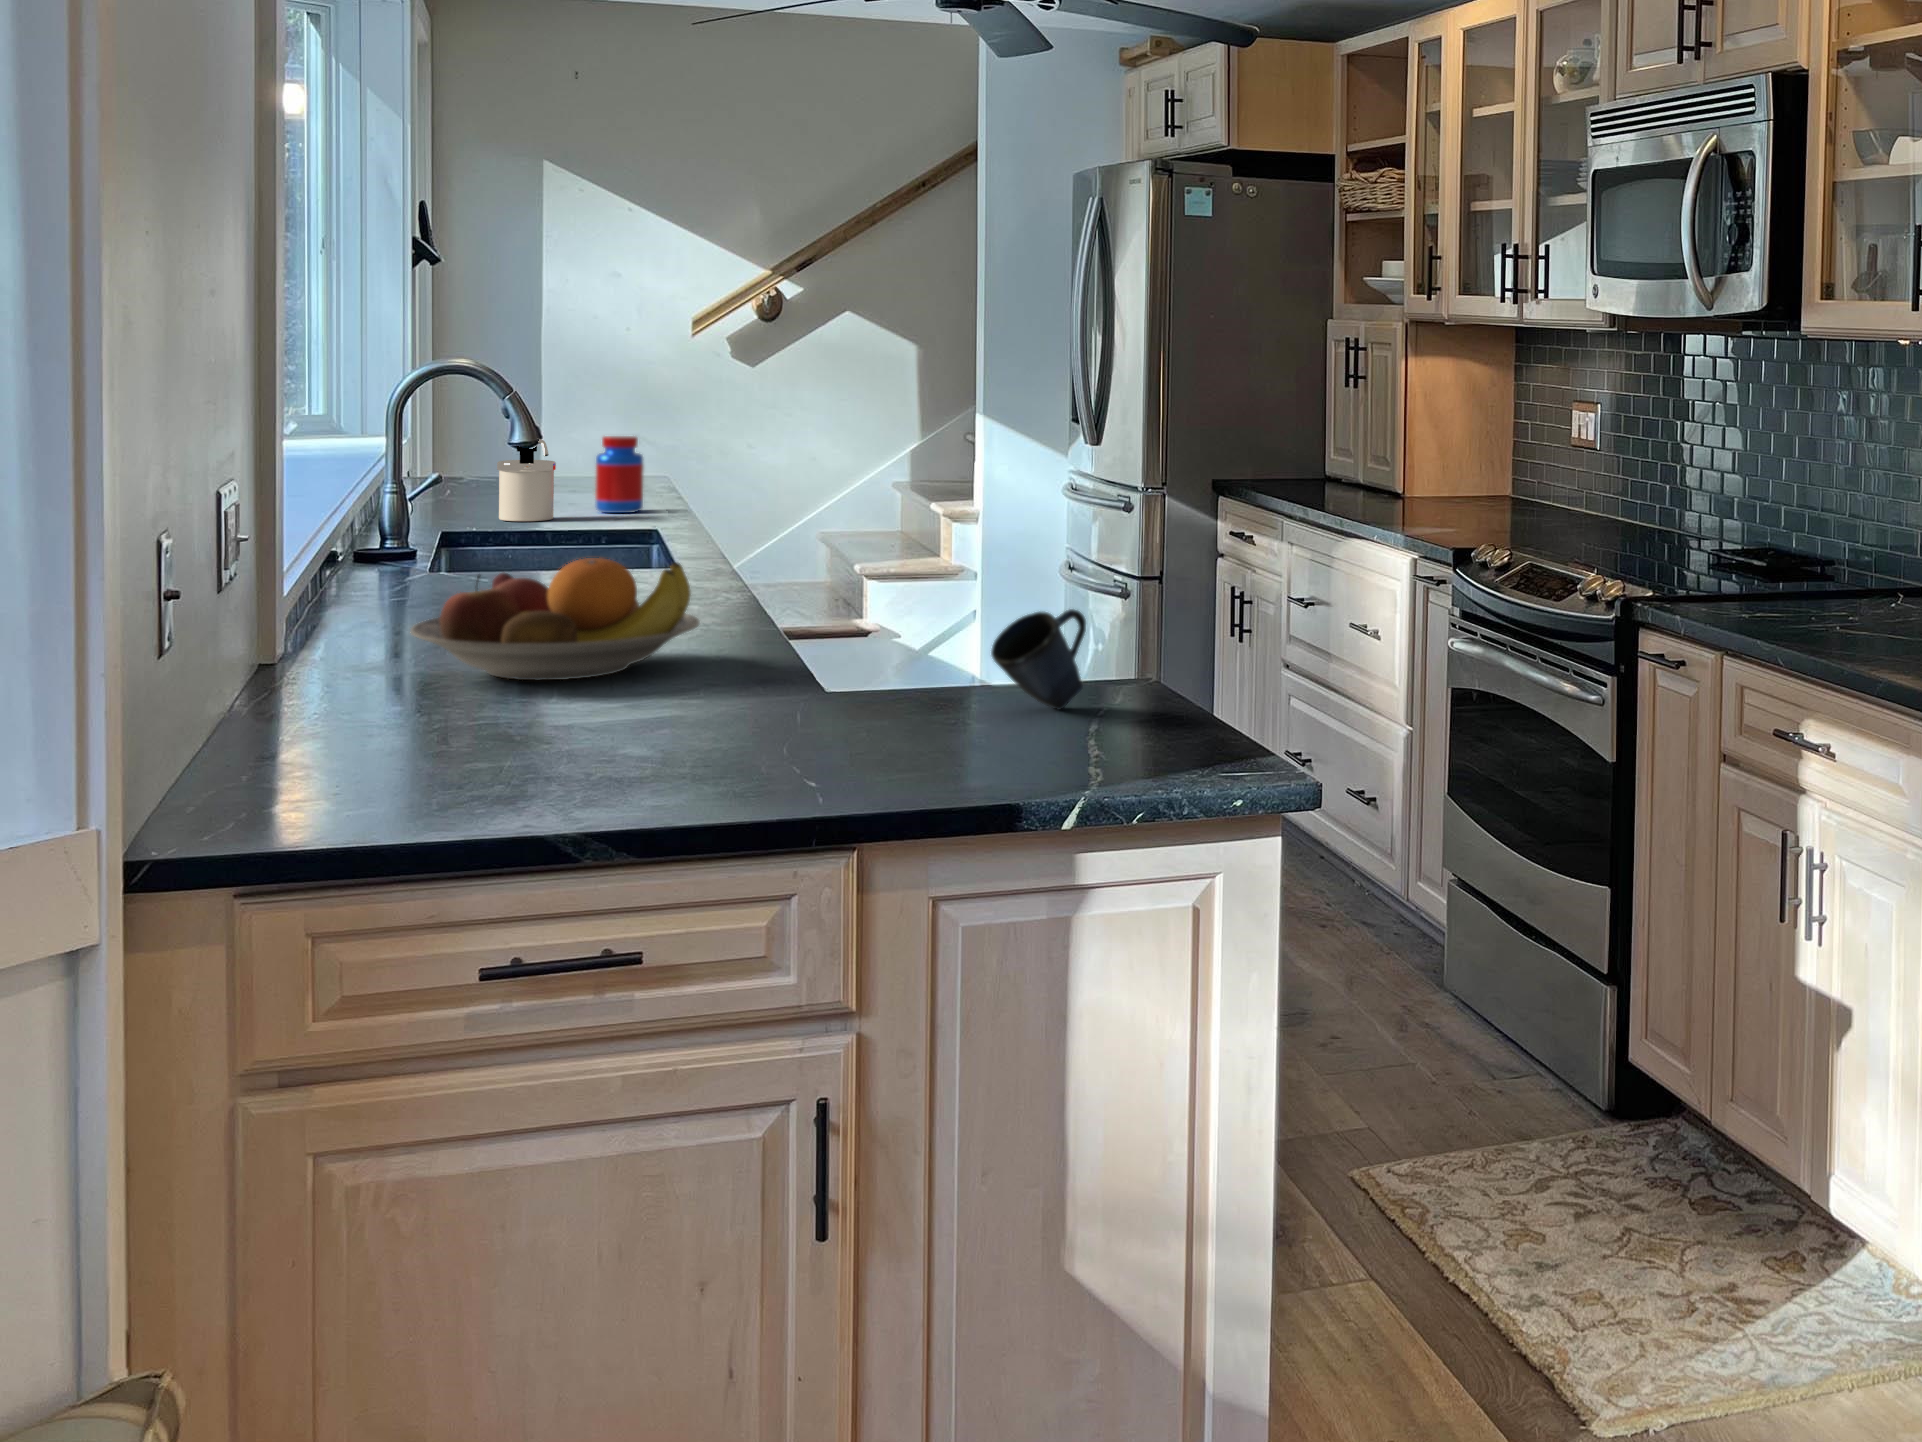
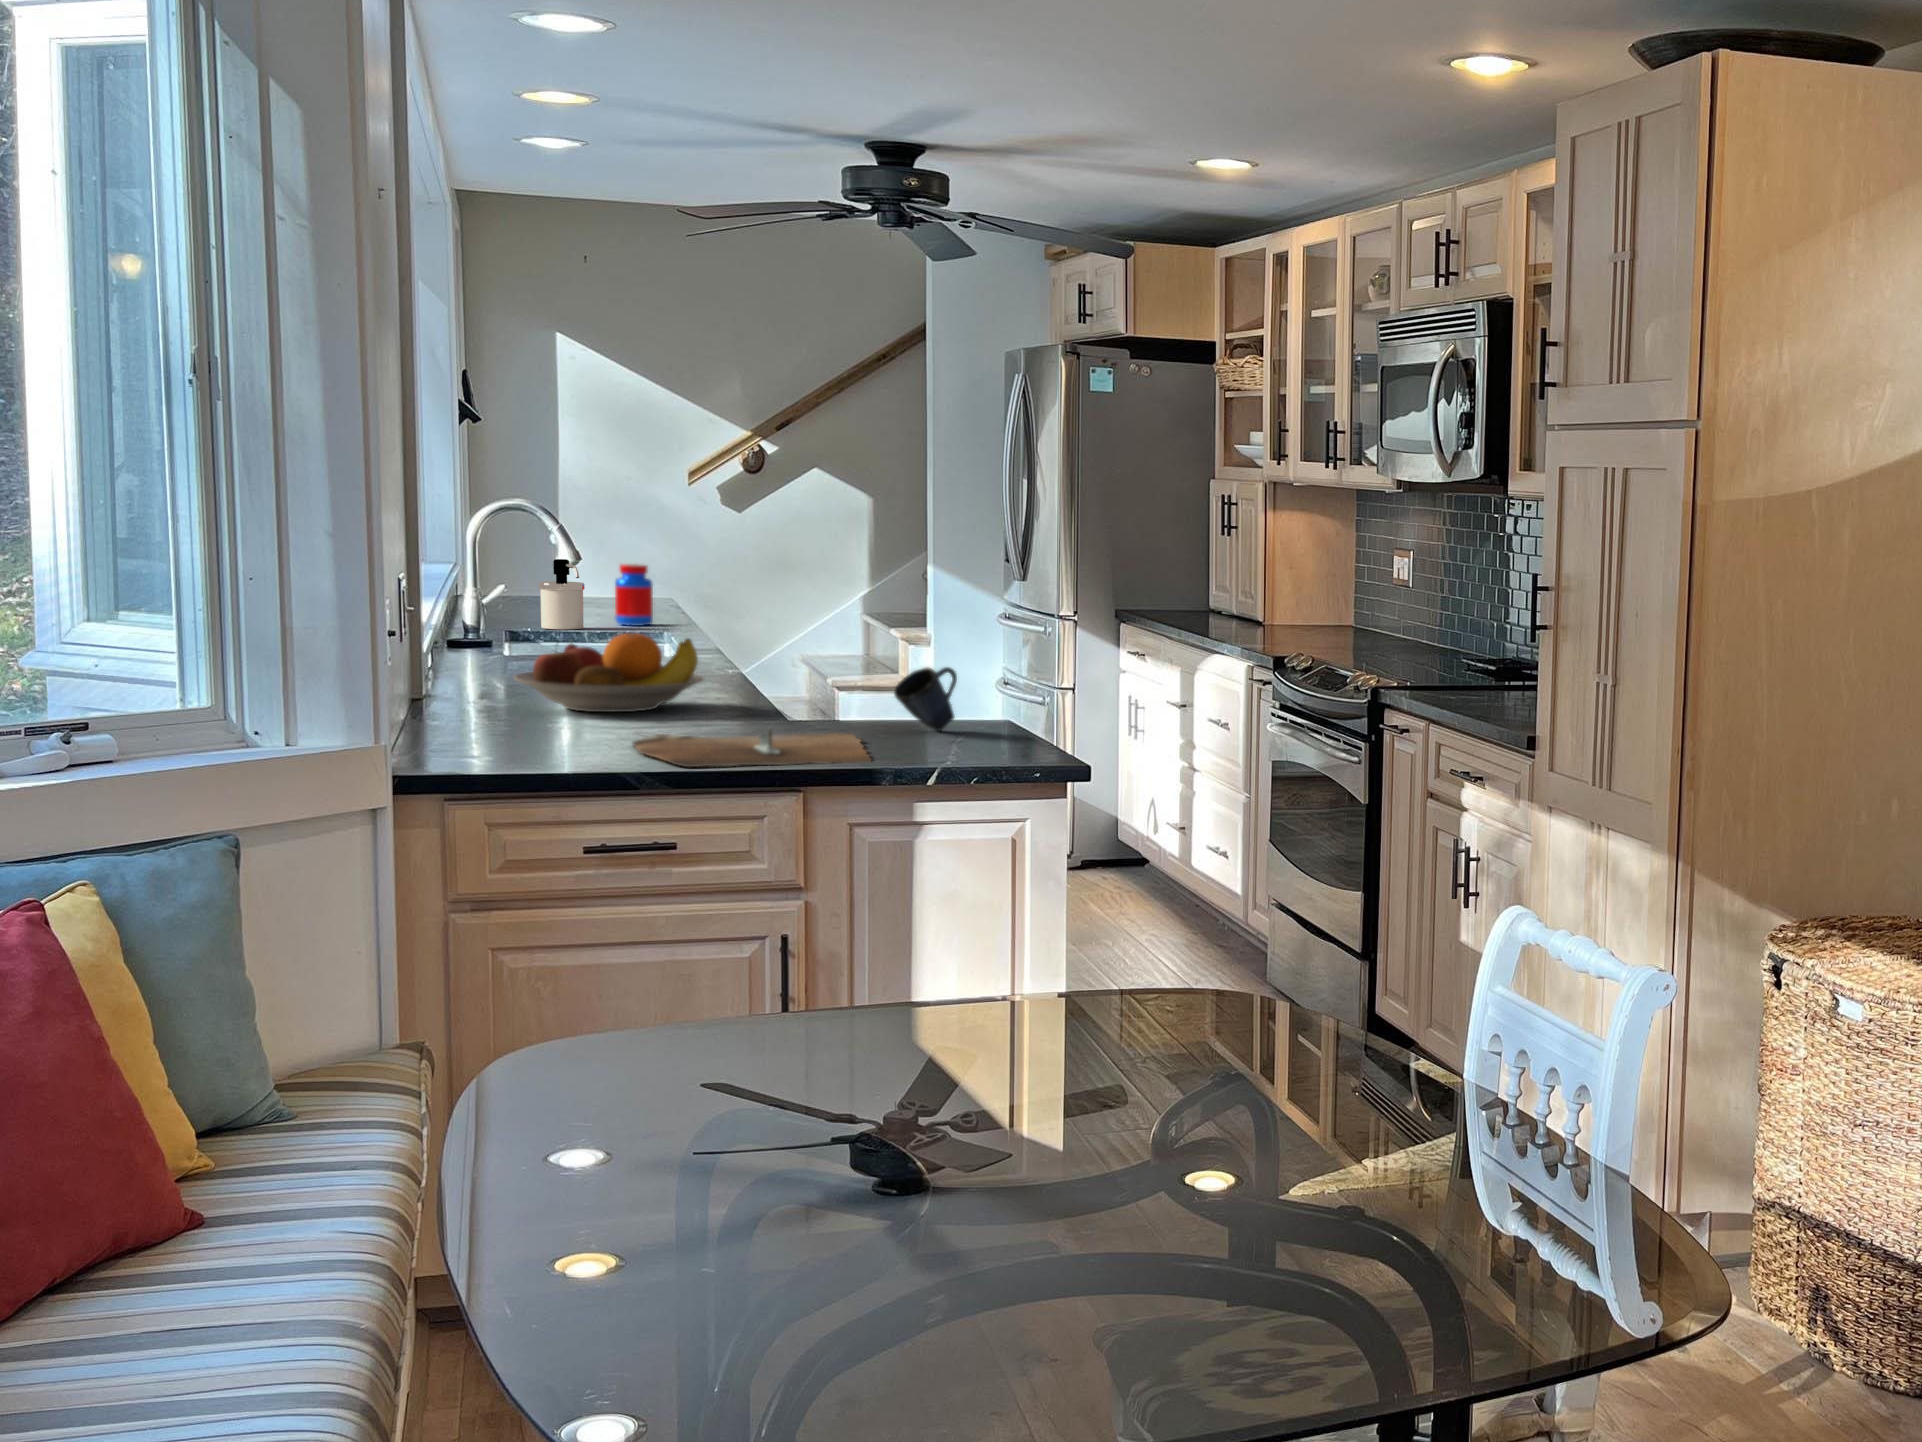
cutting board: none [574,721,971,820] -> present [633,729,871,767]

